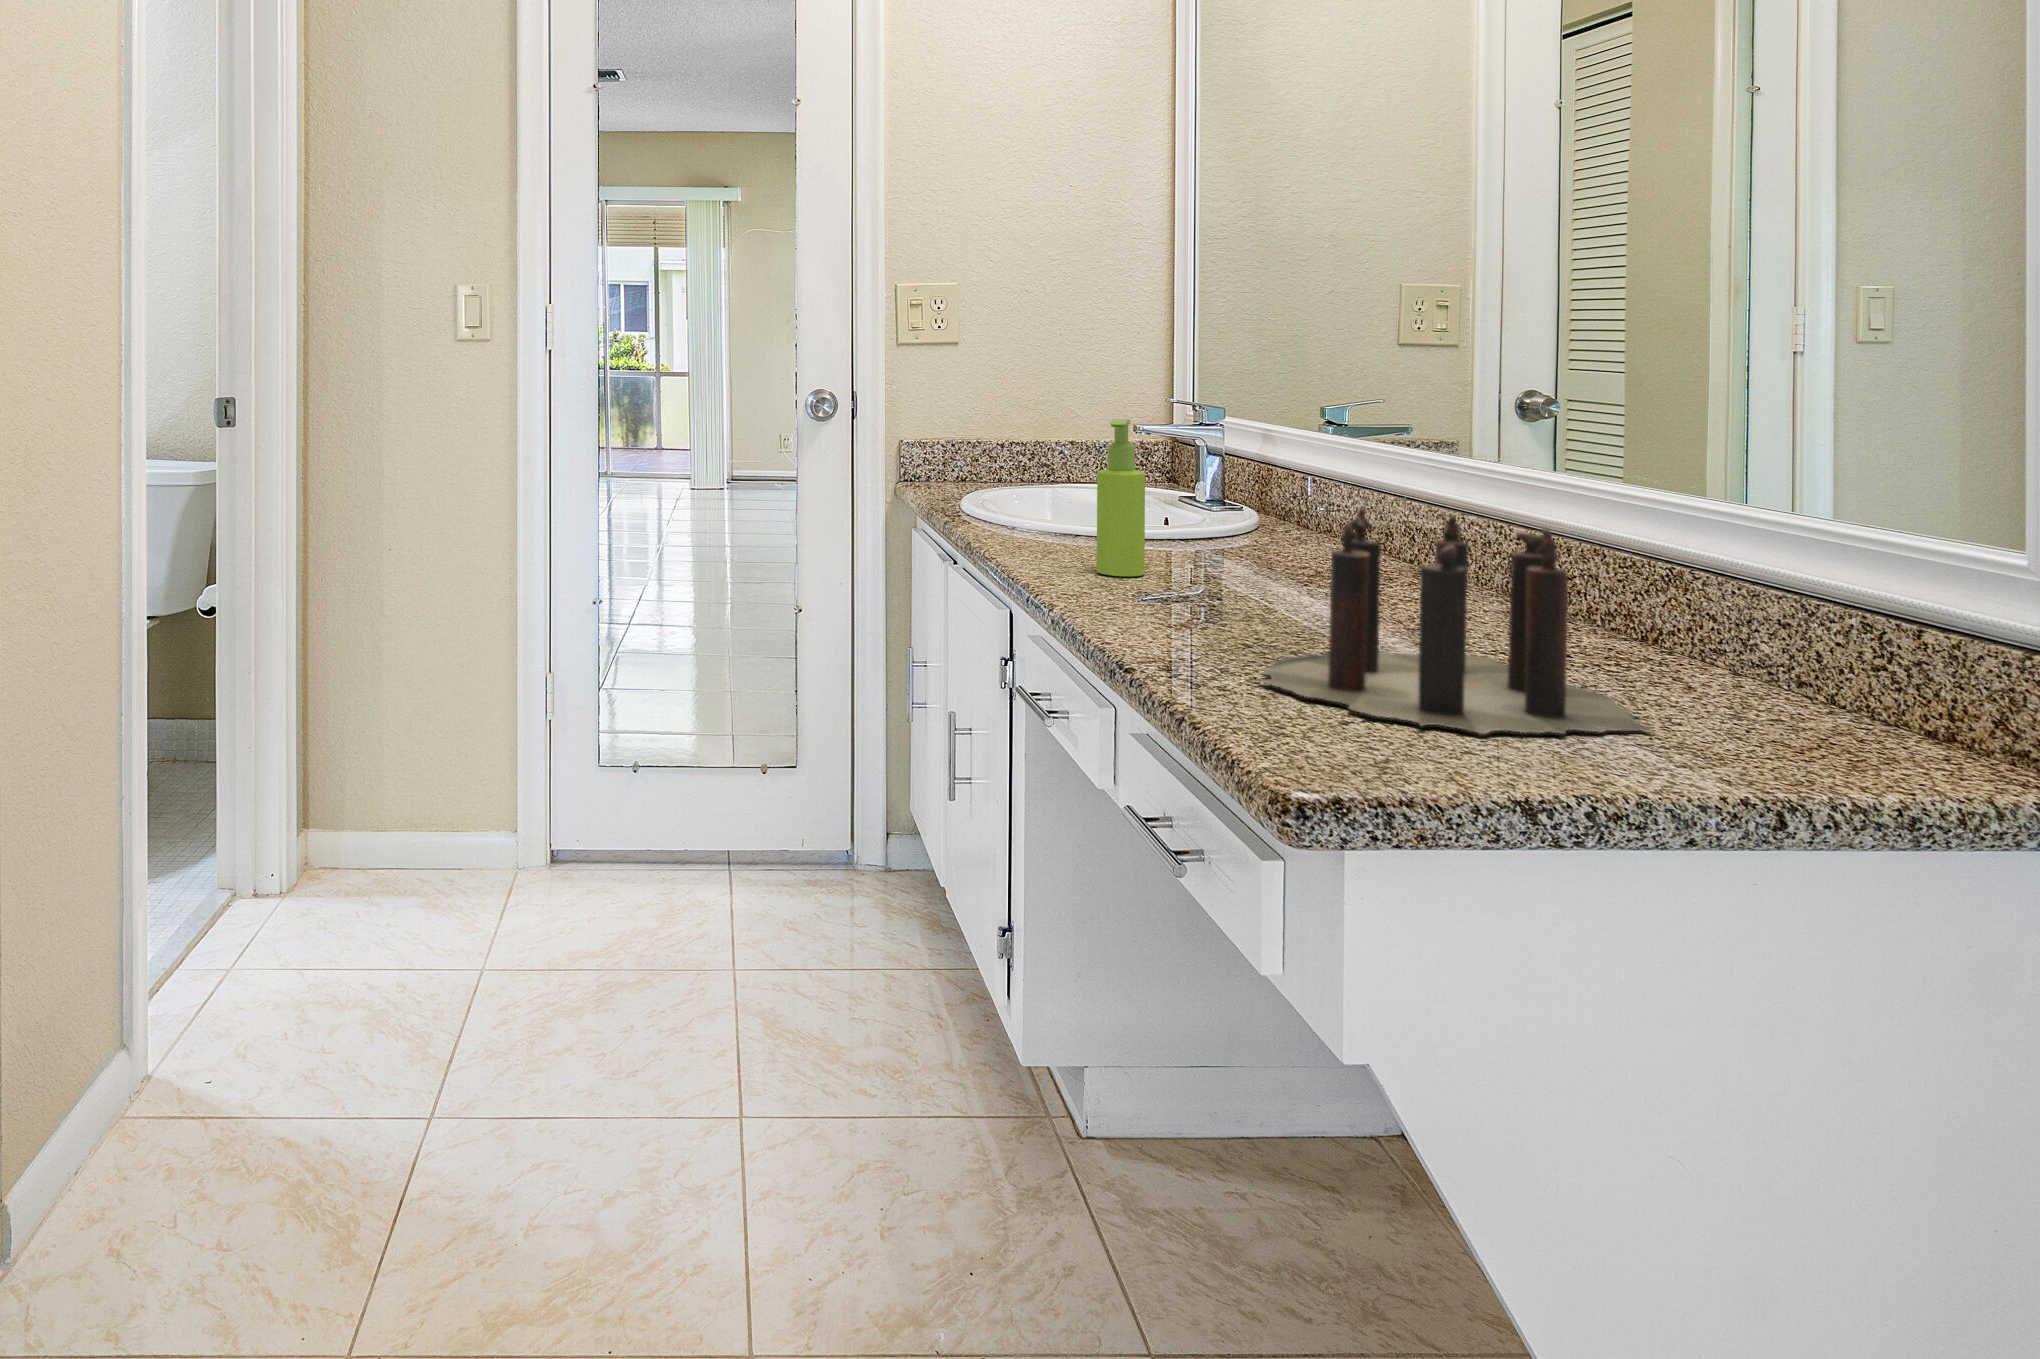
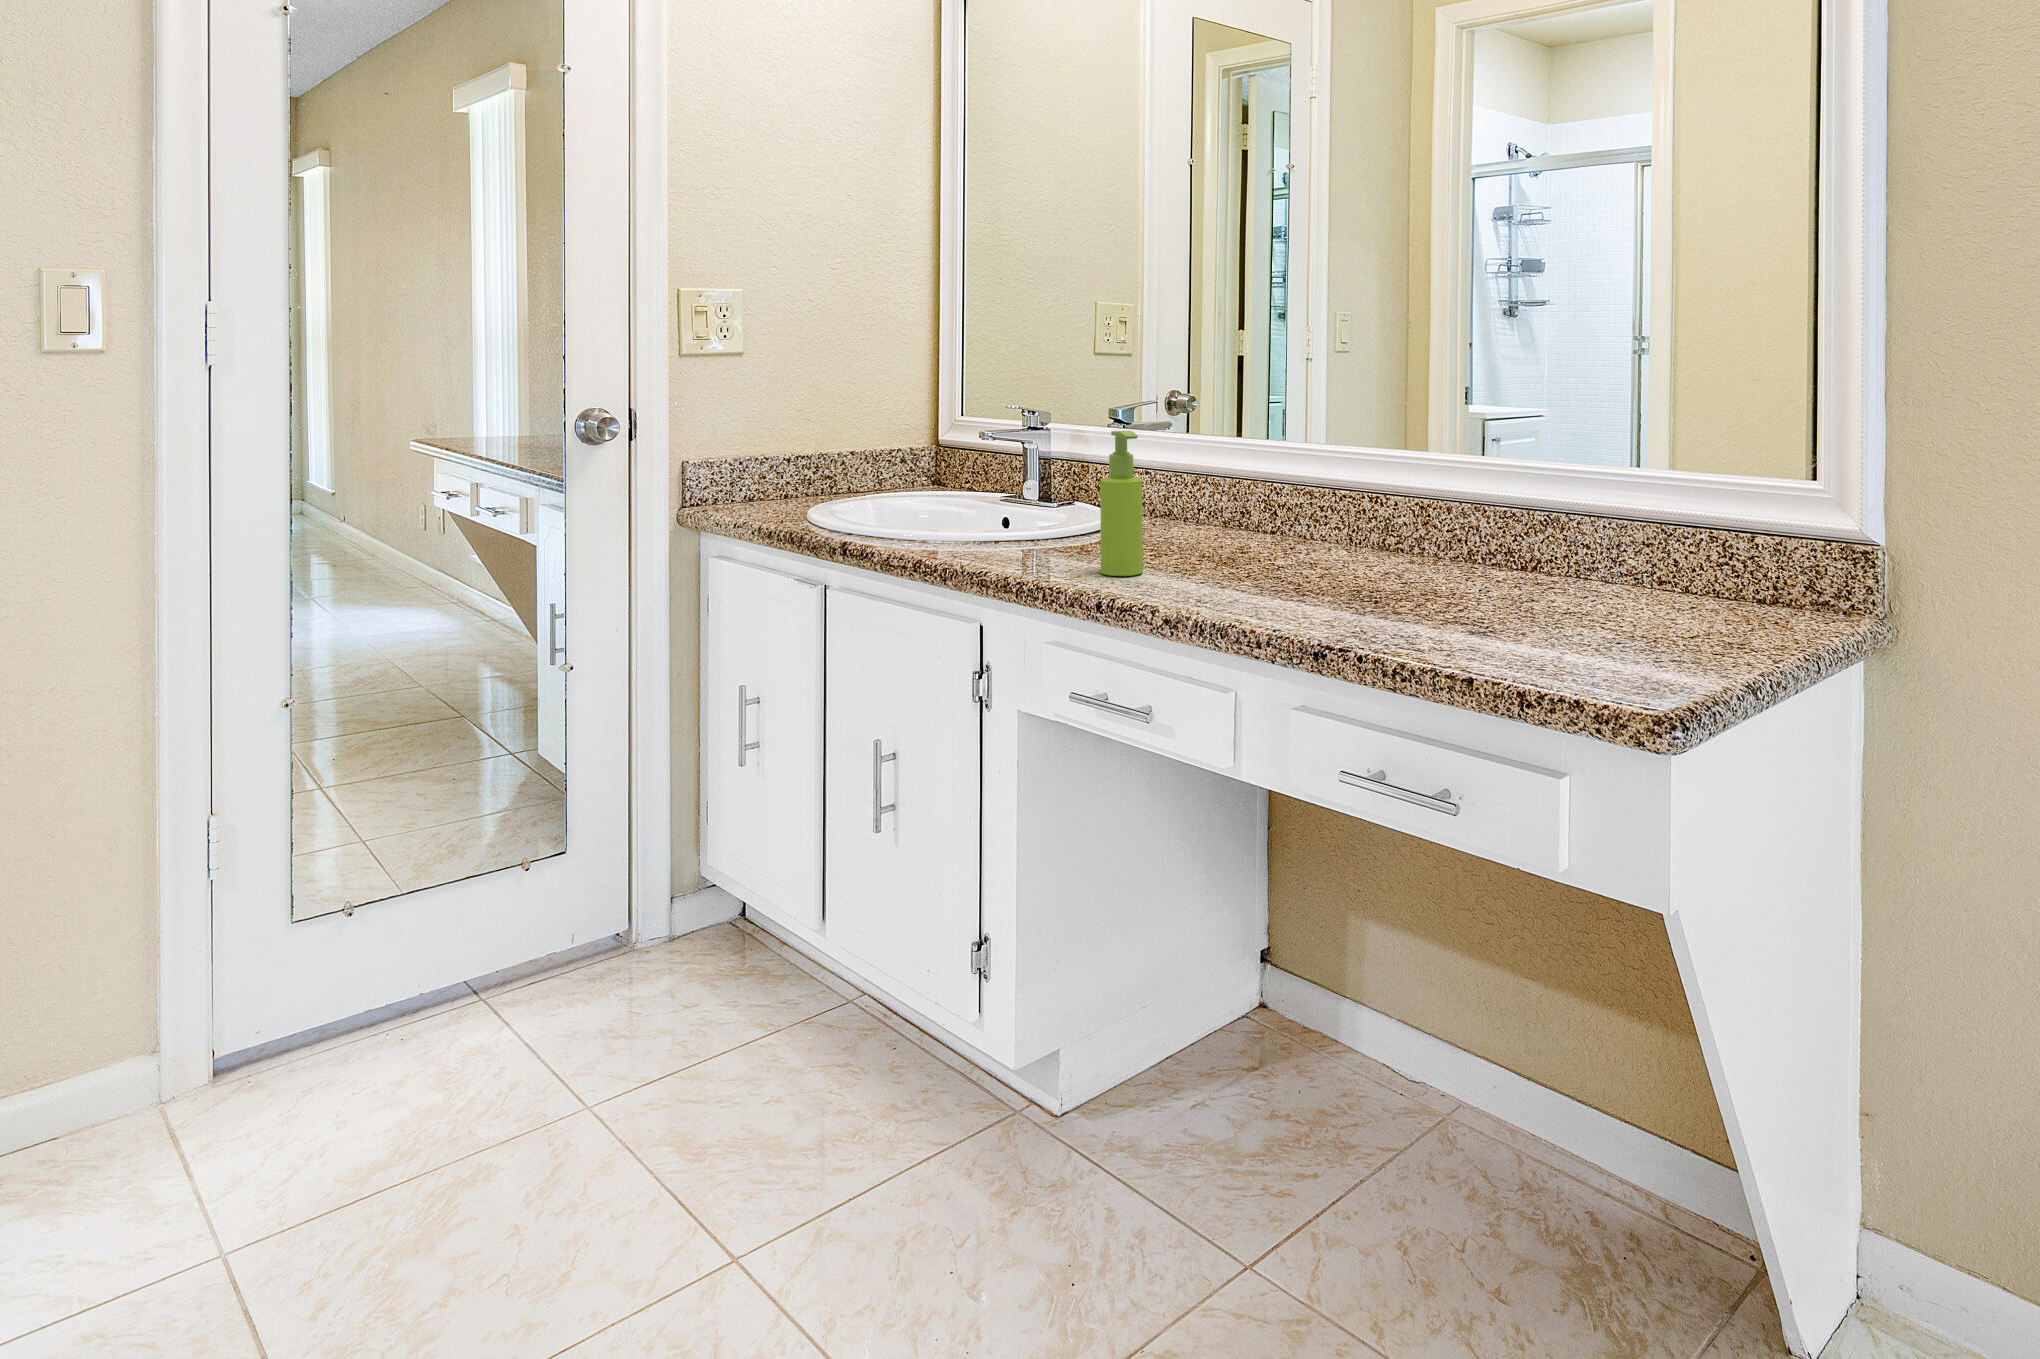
candle: present [1258,507,1651,734] -> none [1402,493,1682,652]

